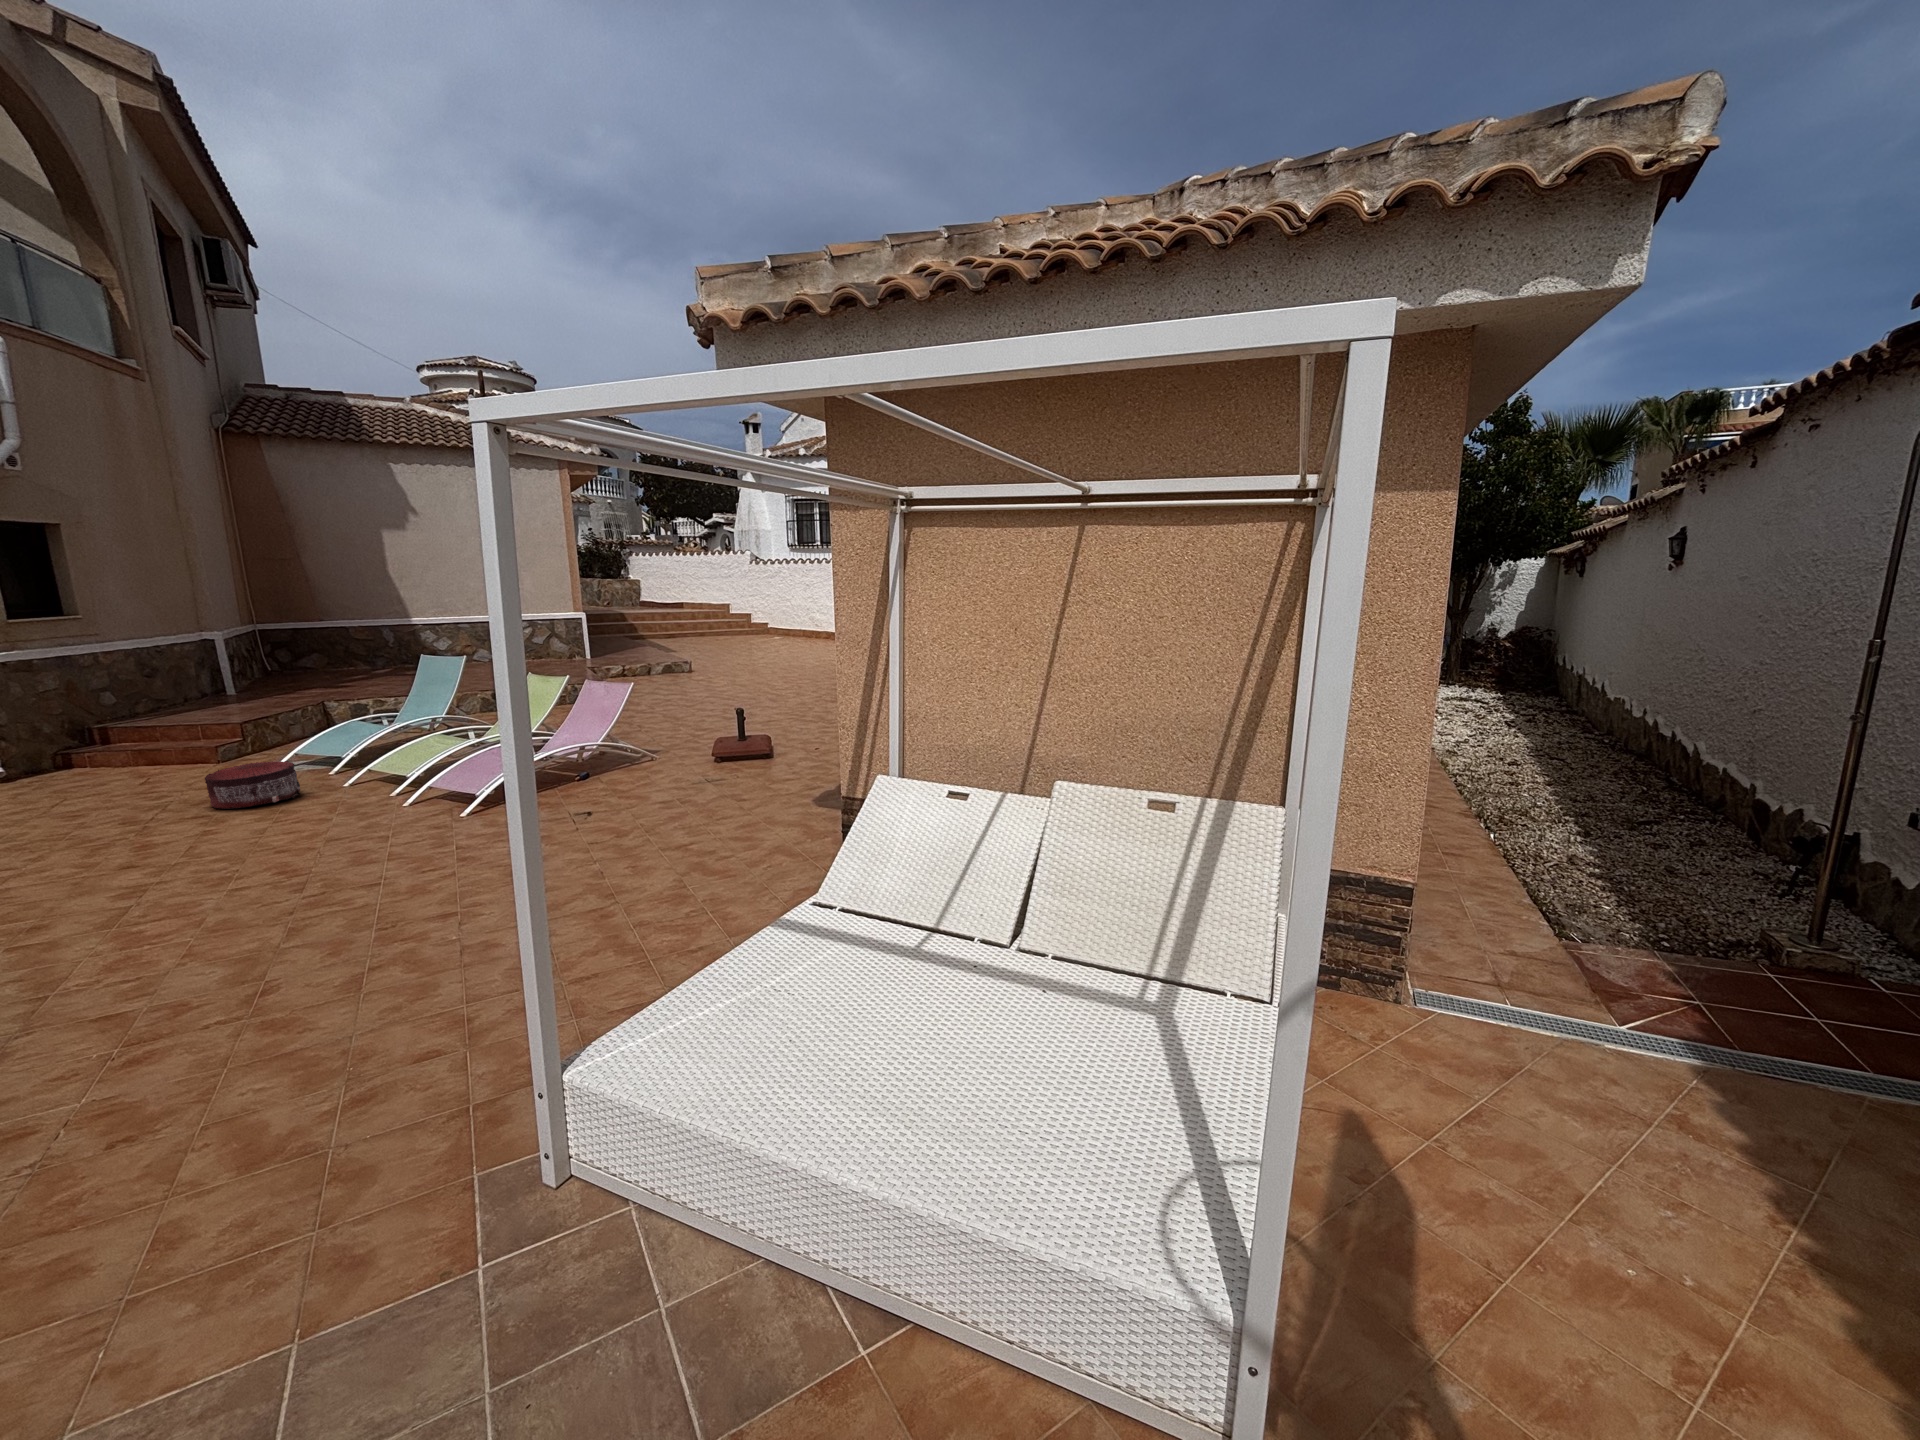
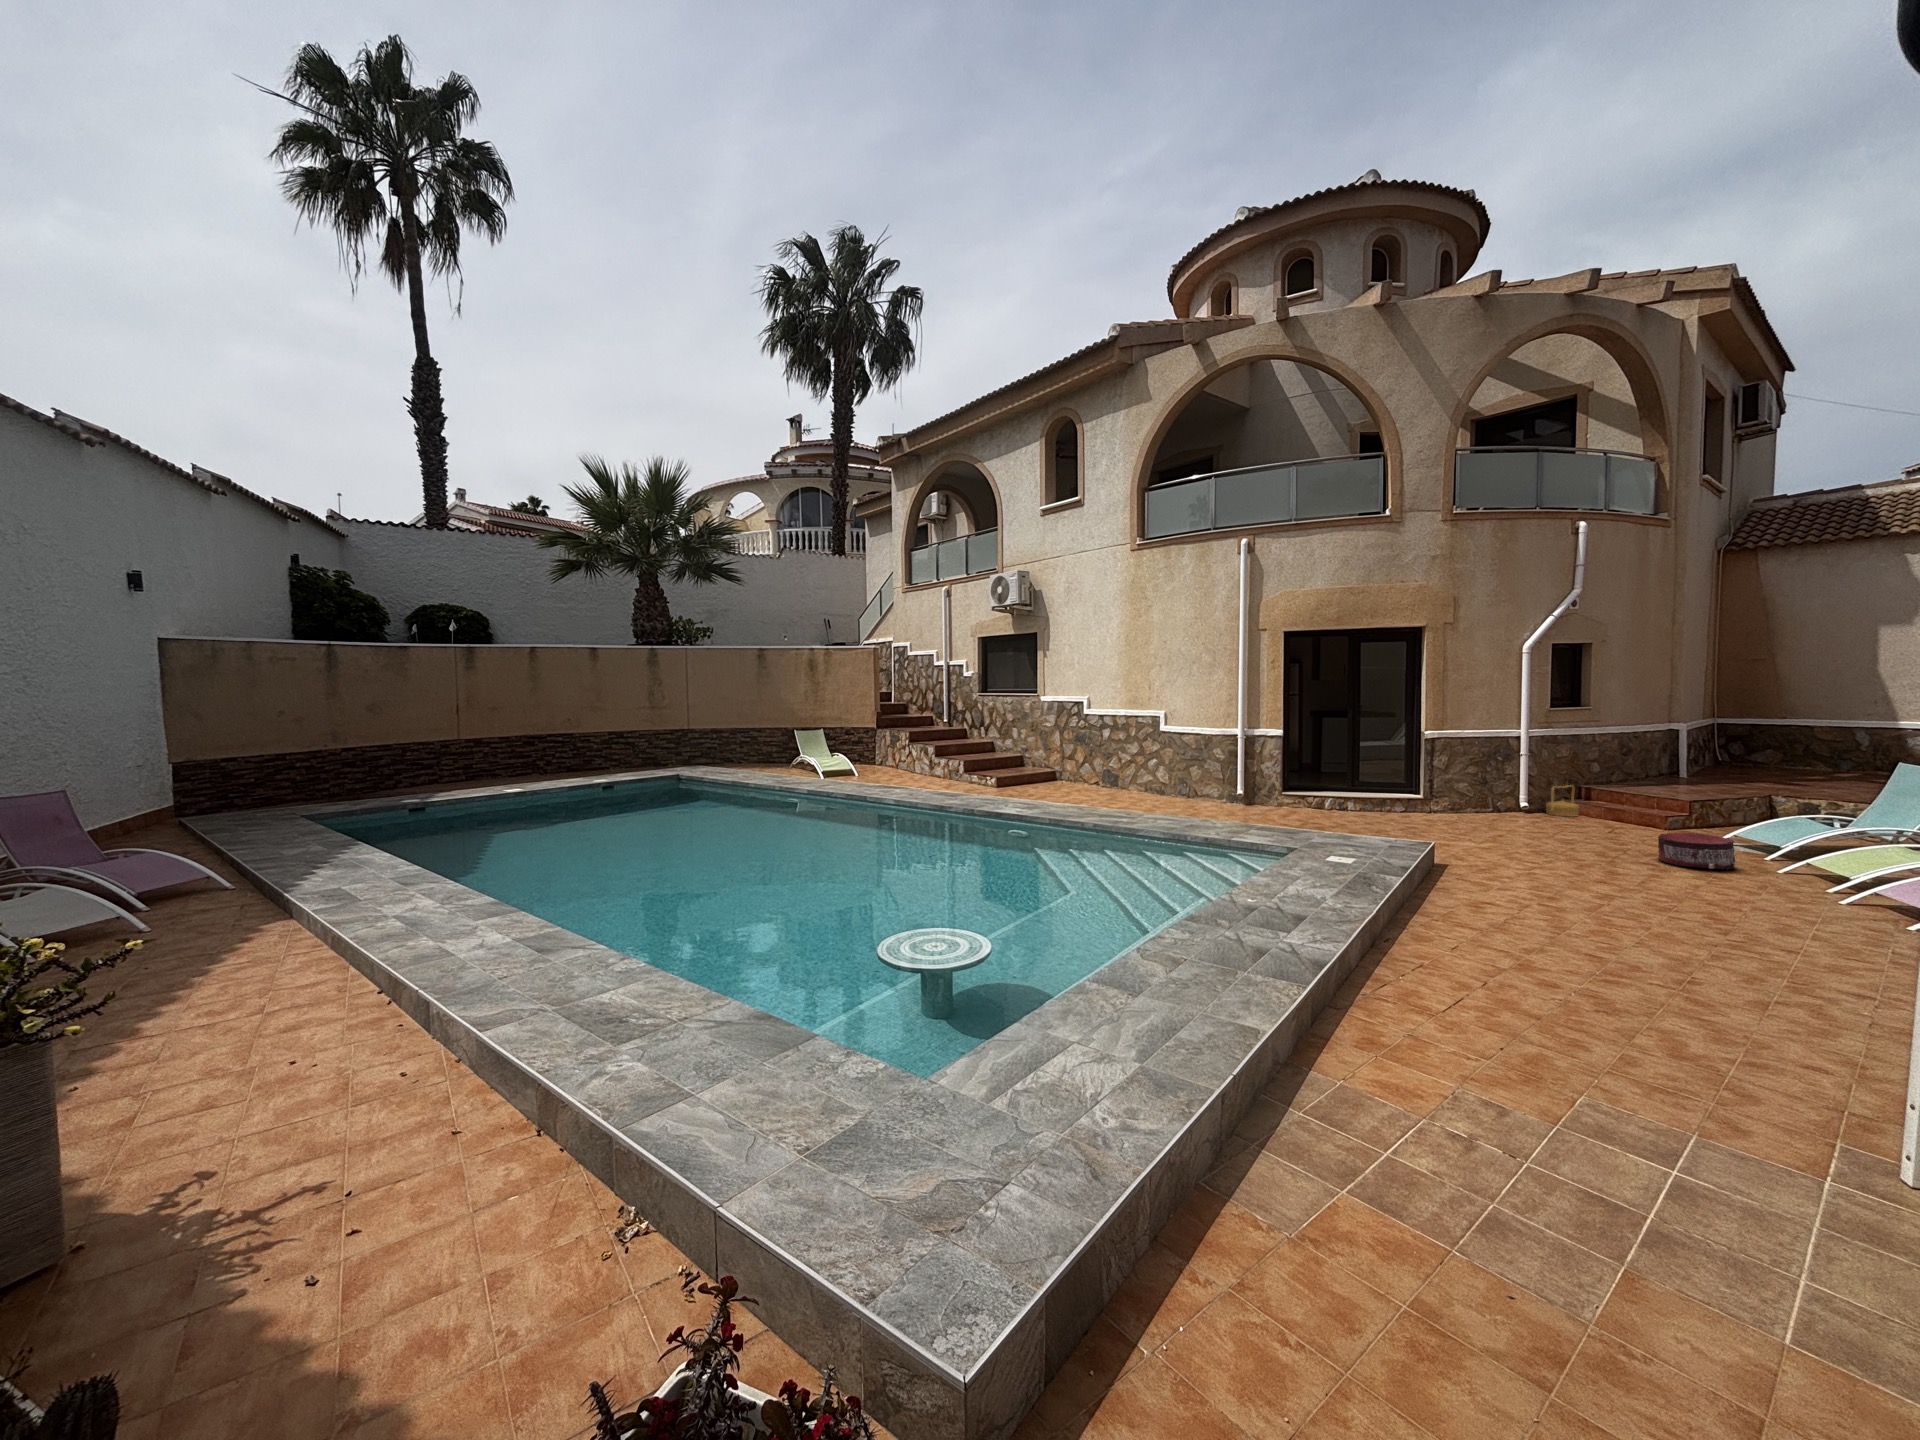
woven basket: none [35,729,95,777] -> present [1546,786,1579,817]

